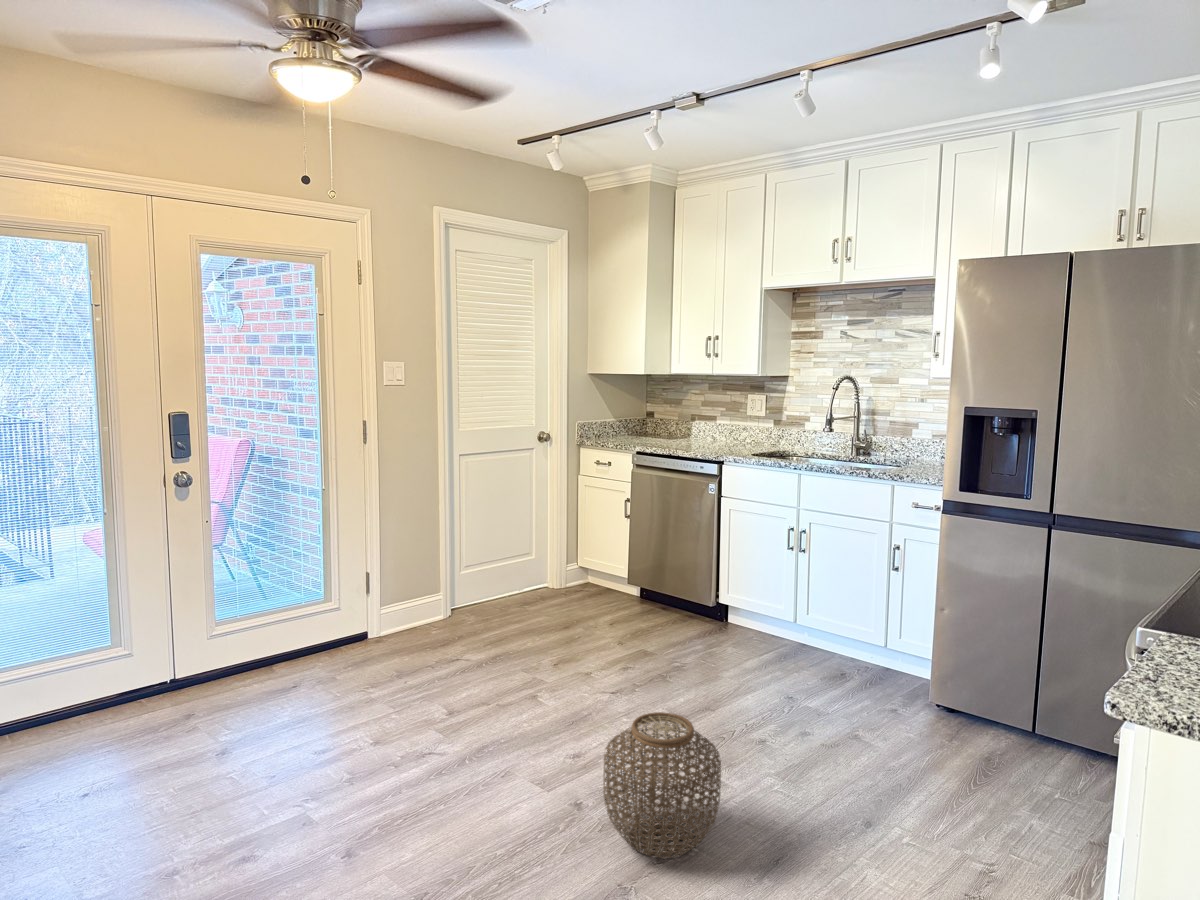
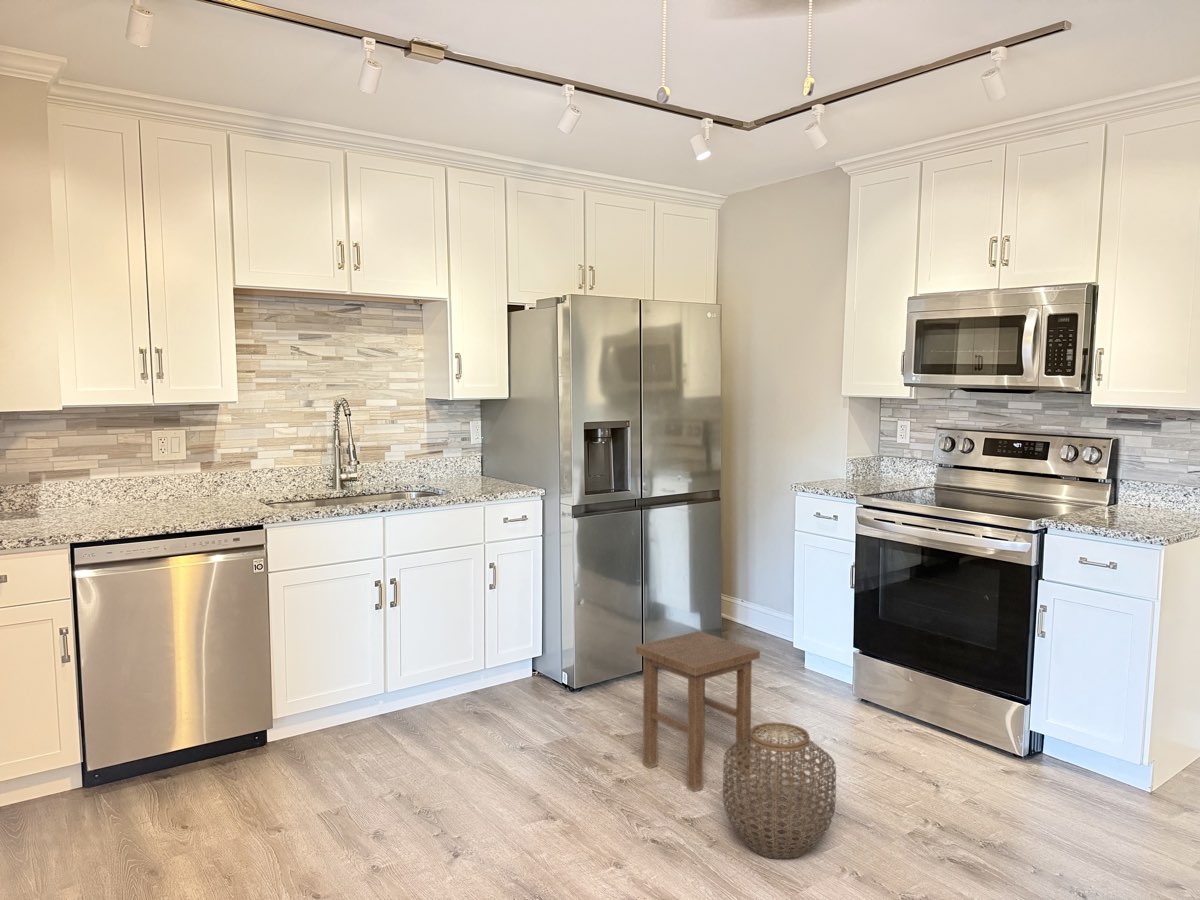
stool: none [748,635,889,828] -> present [636,631,760,792]

